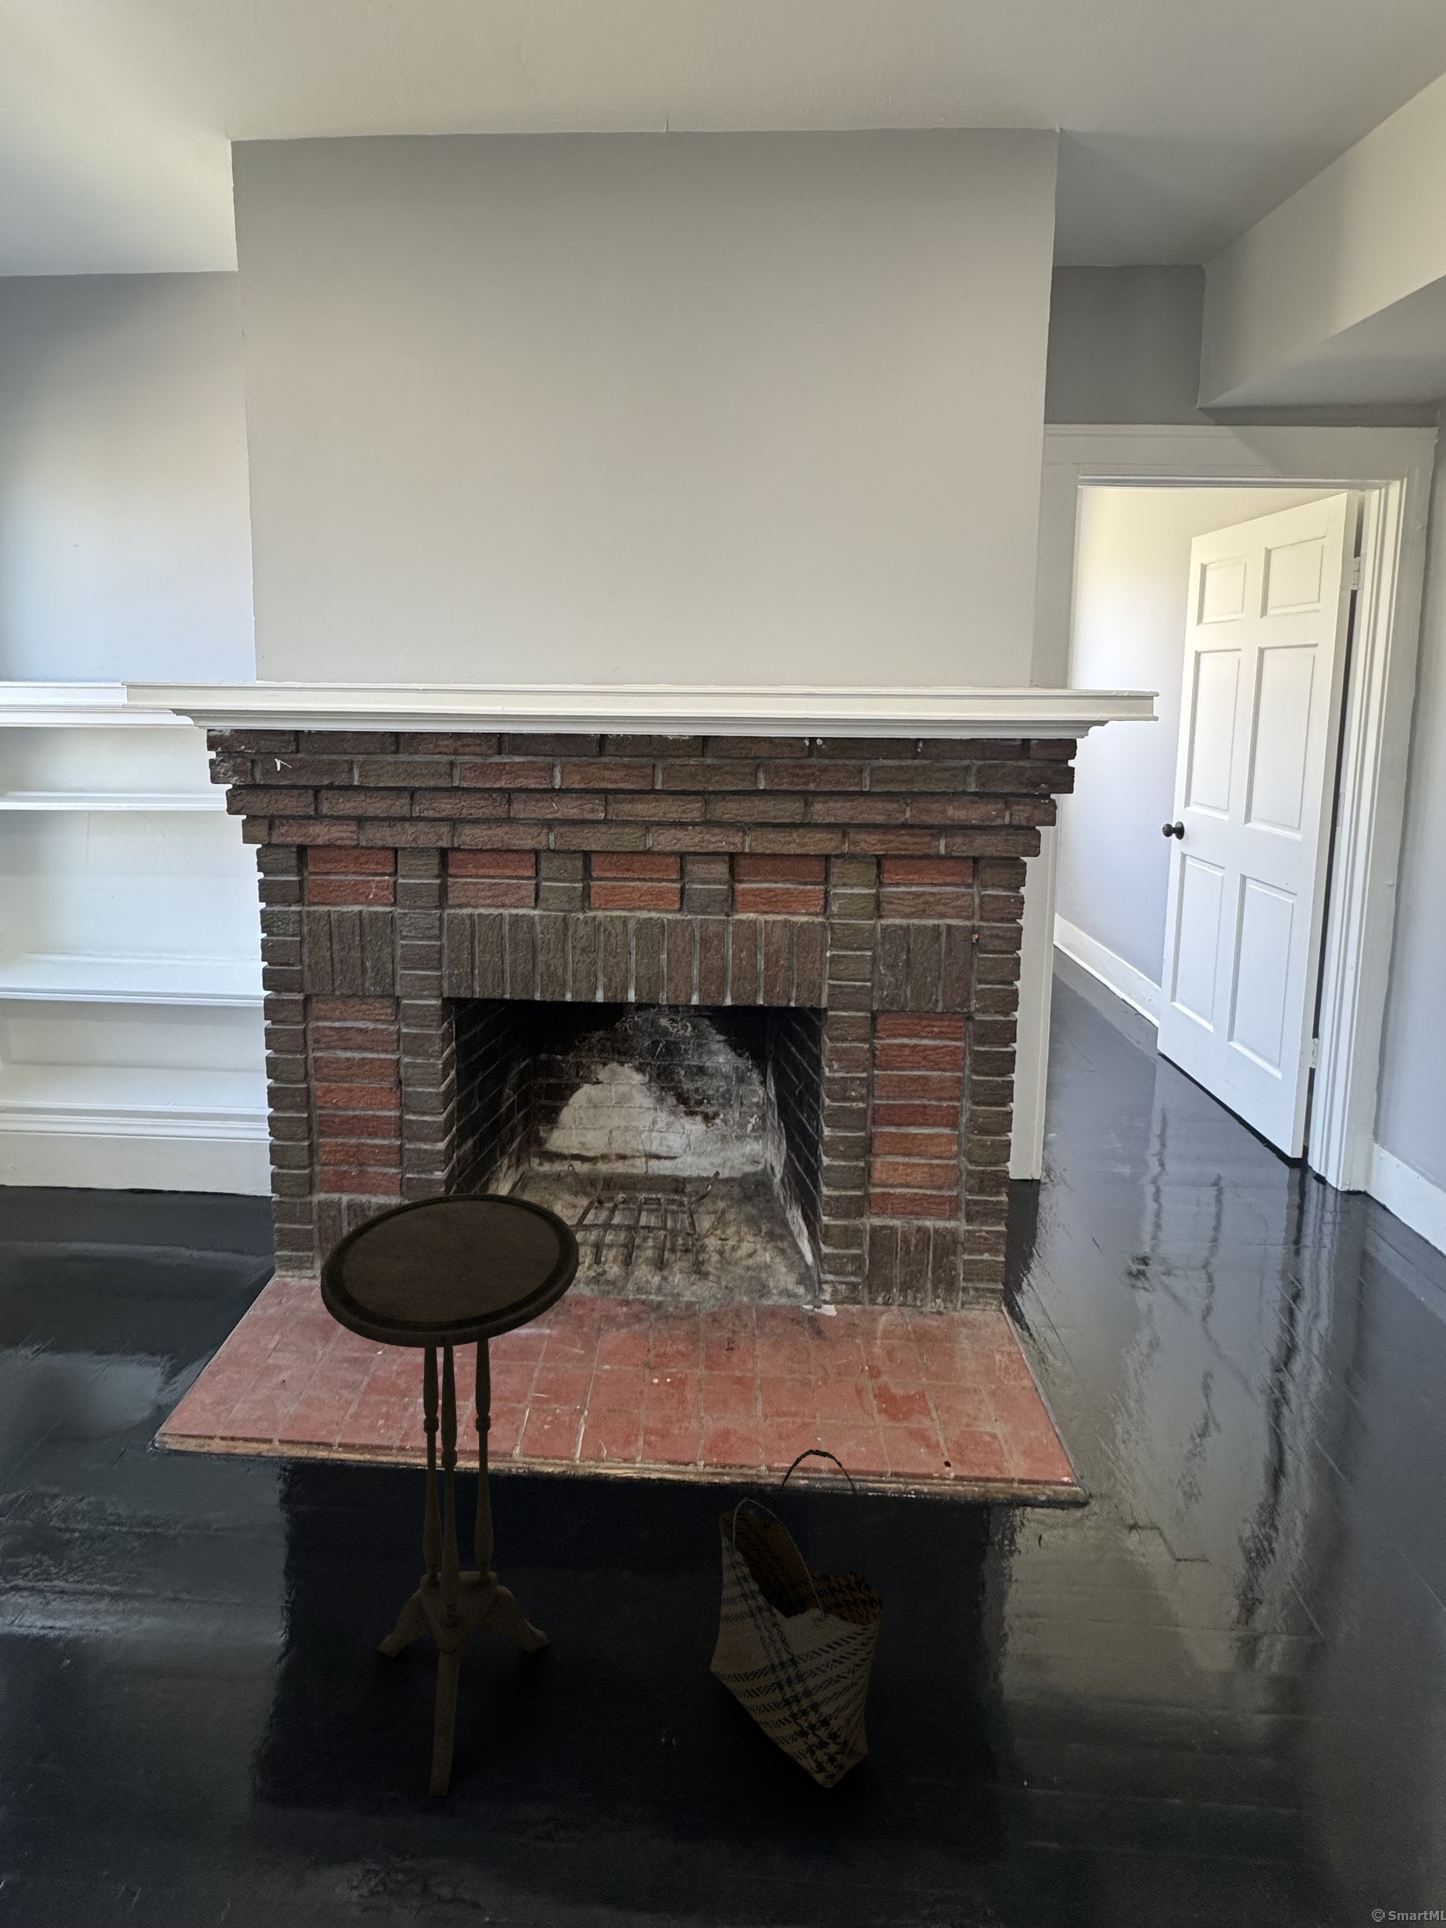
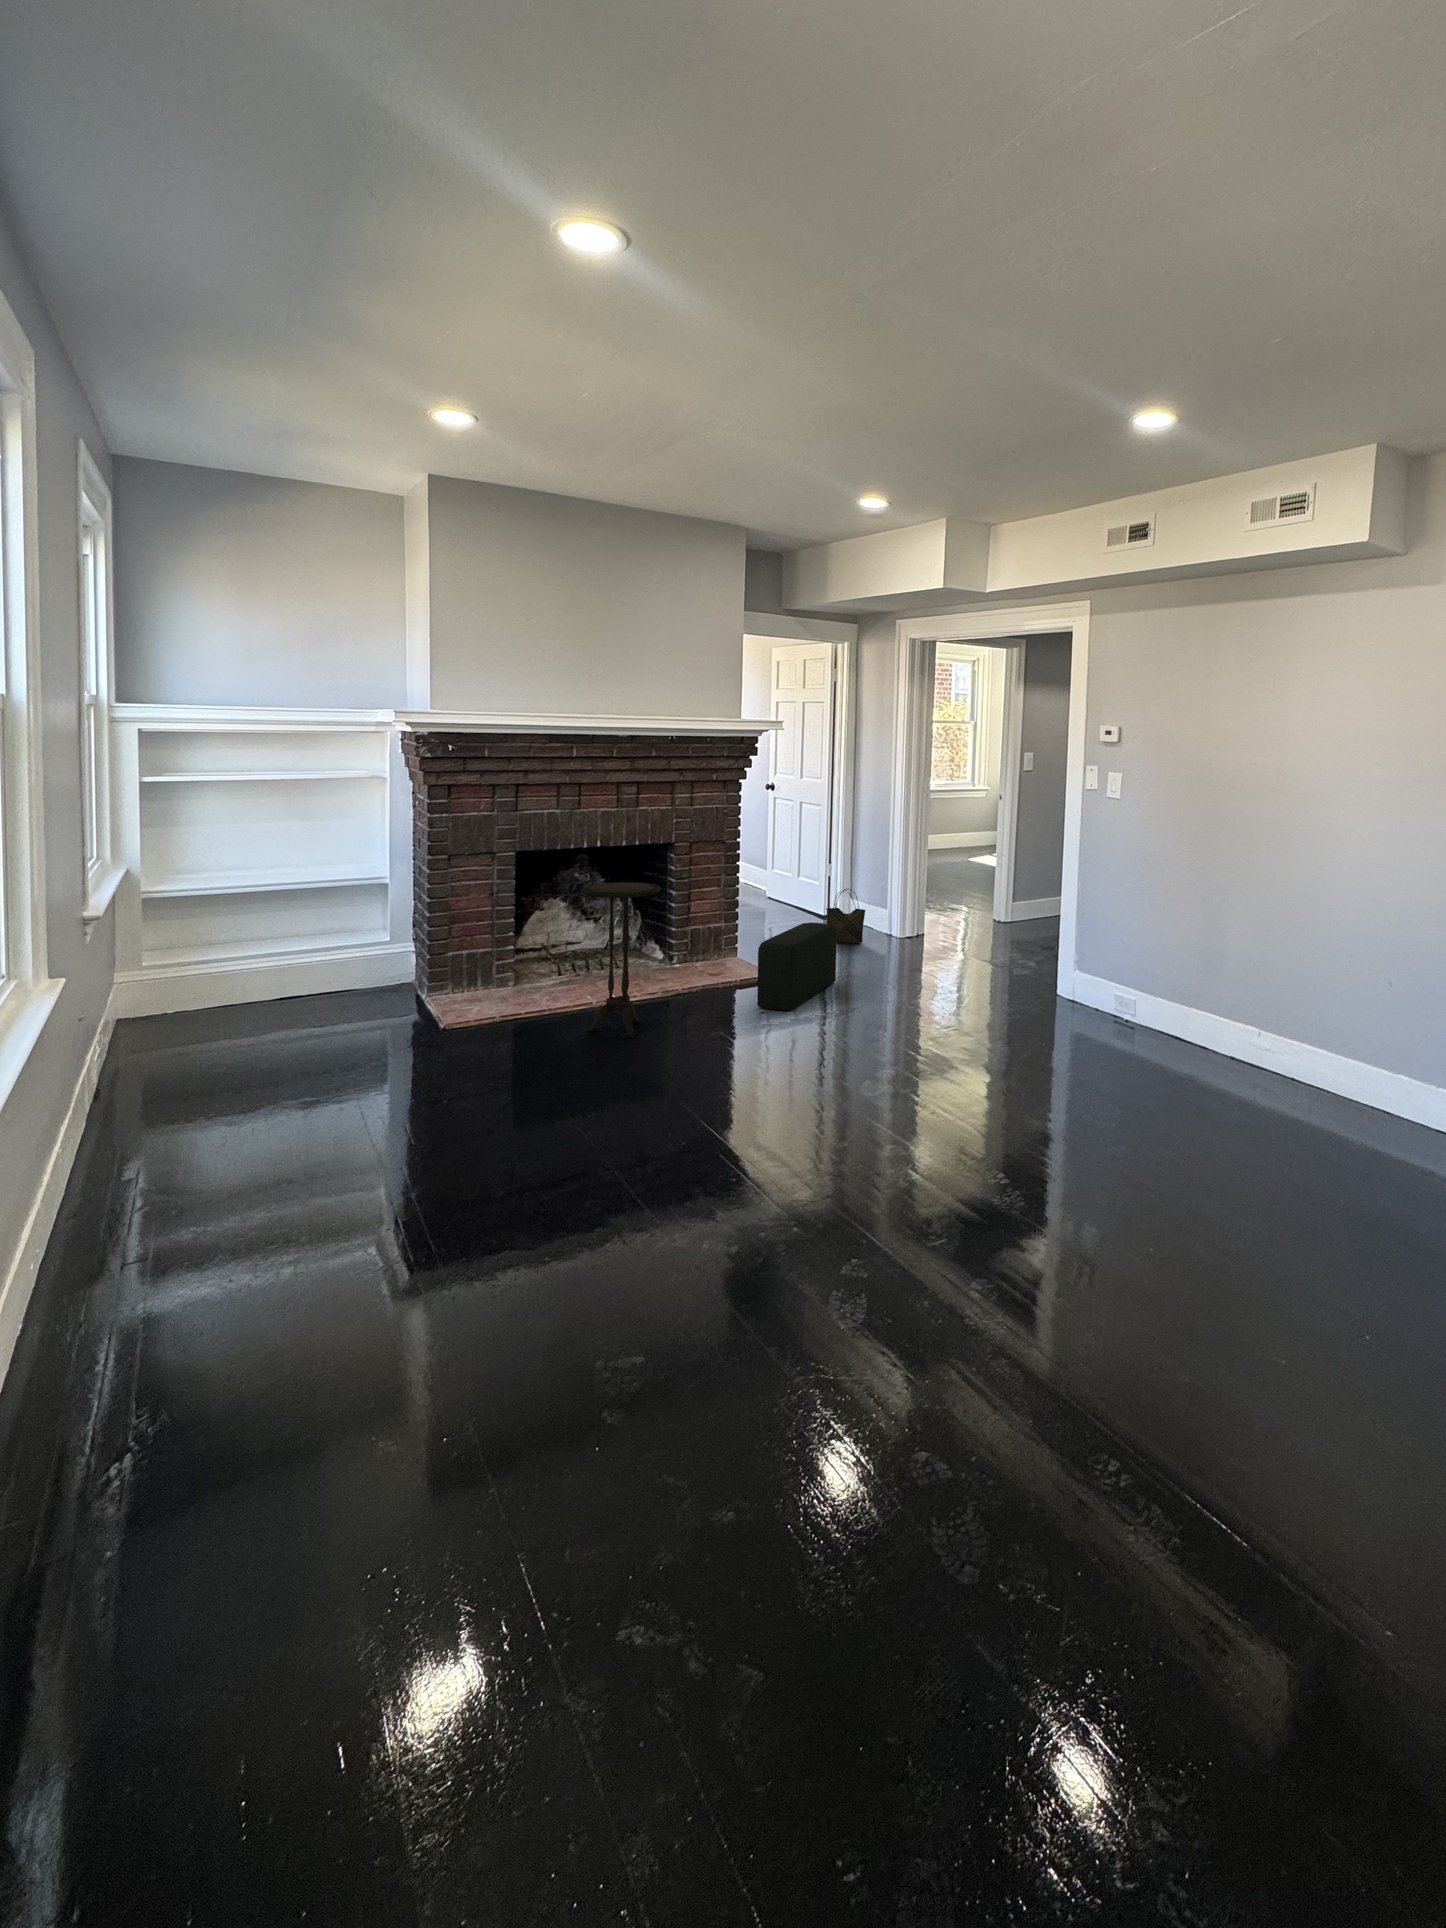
pouf: none [948,1348,1303,1824] -> present [757,923,837,1011]
woven basket: present [710,1449,884,1788] -> present [827,889,865,944]

